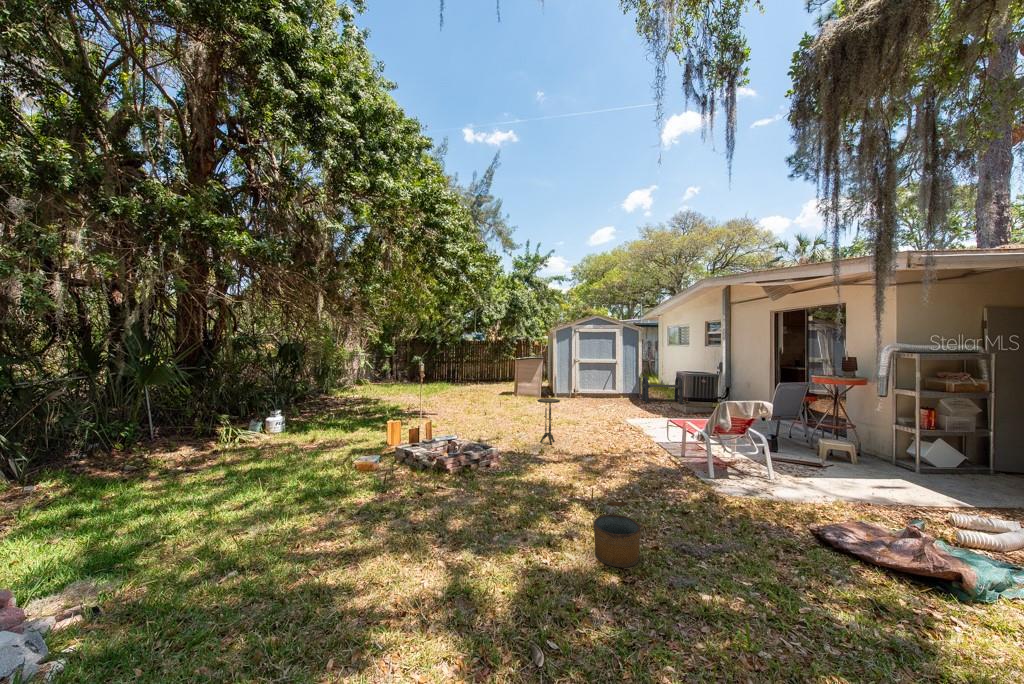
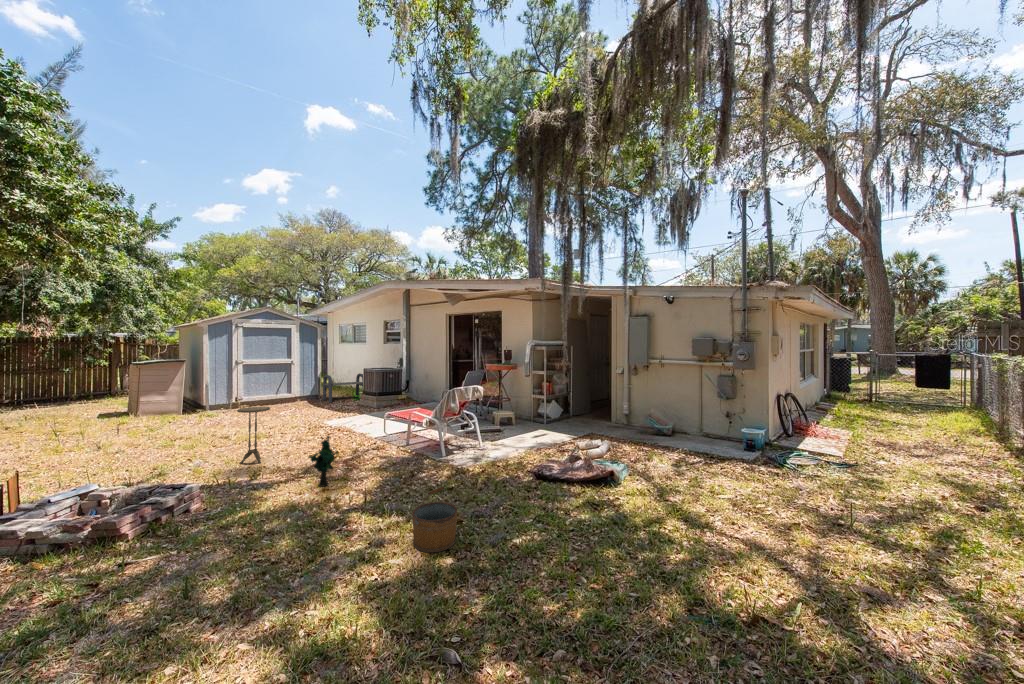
decorative plant: none [564,431,589,475] -> present [309,436,338,487]

